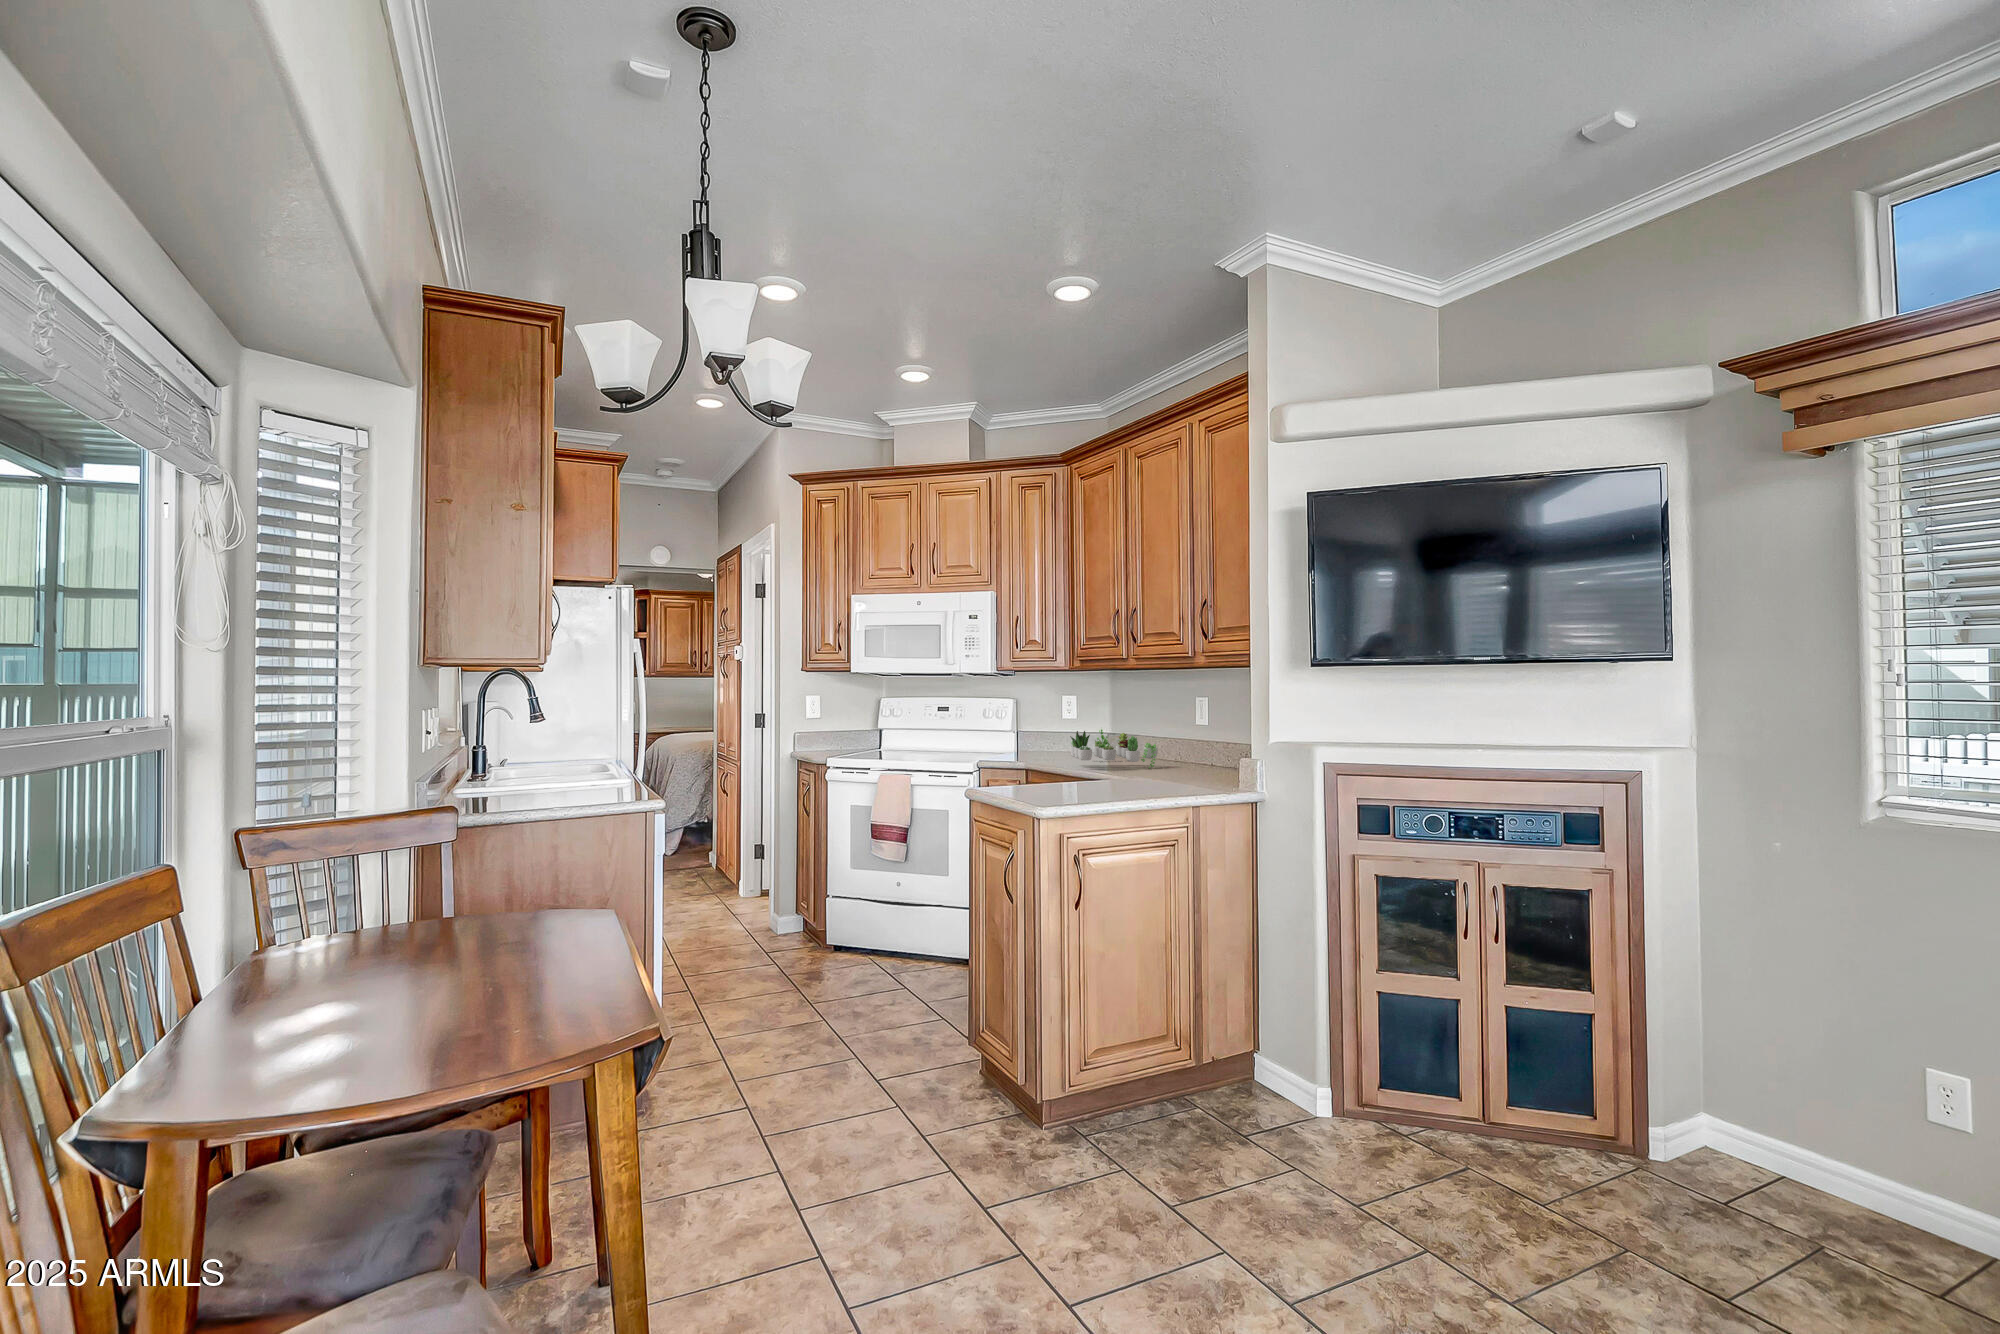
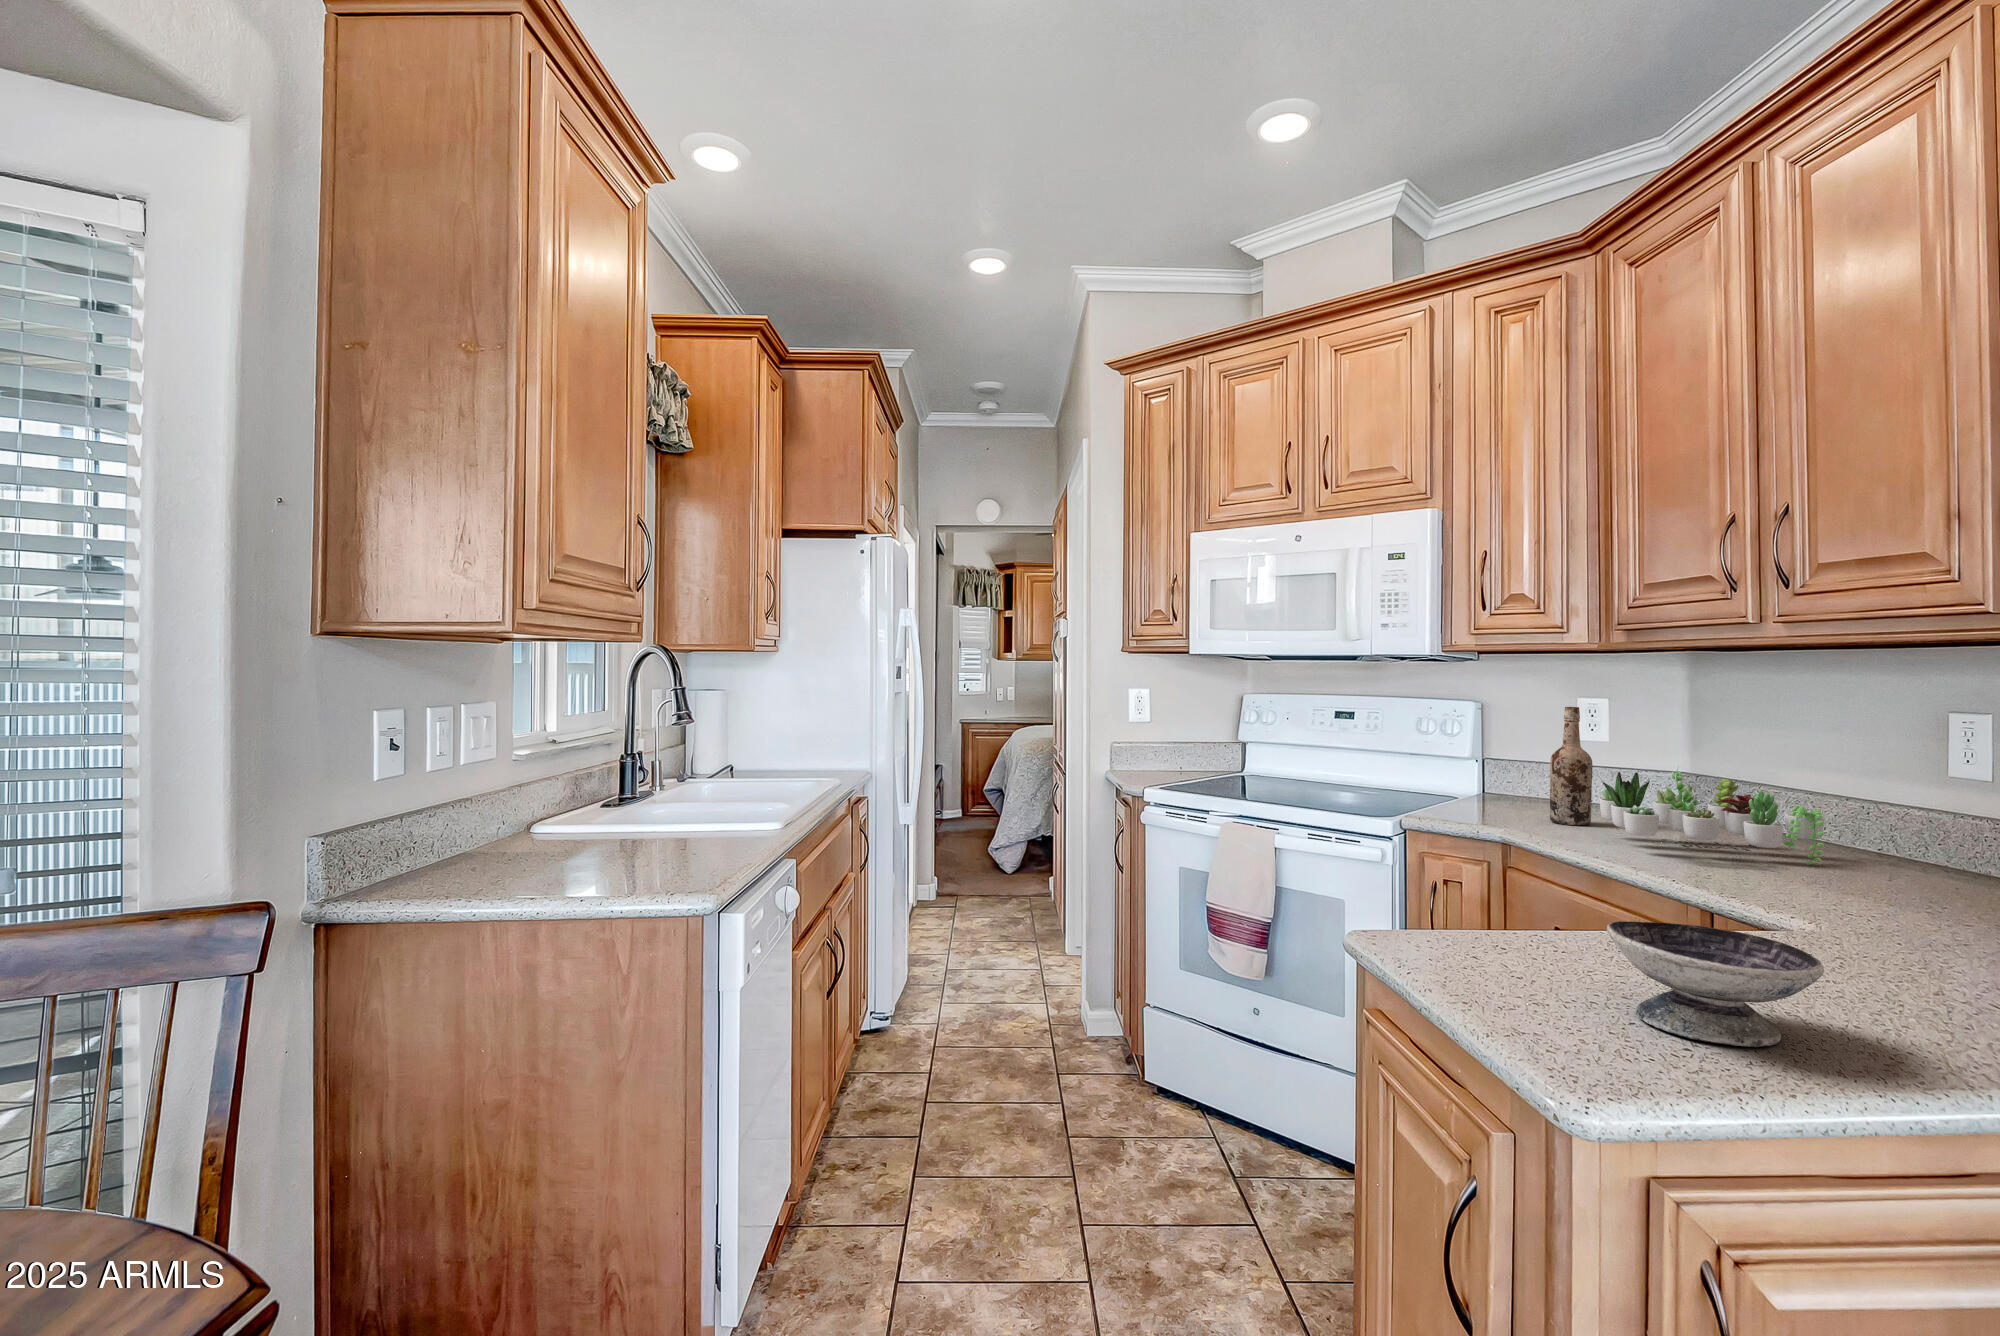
wine bottle: none [1050,700,1069,763] -> present [1550,707,1593,825]
bowl: none [1051,766,1108,796] -> present [1607,921,1824,1047]

